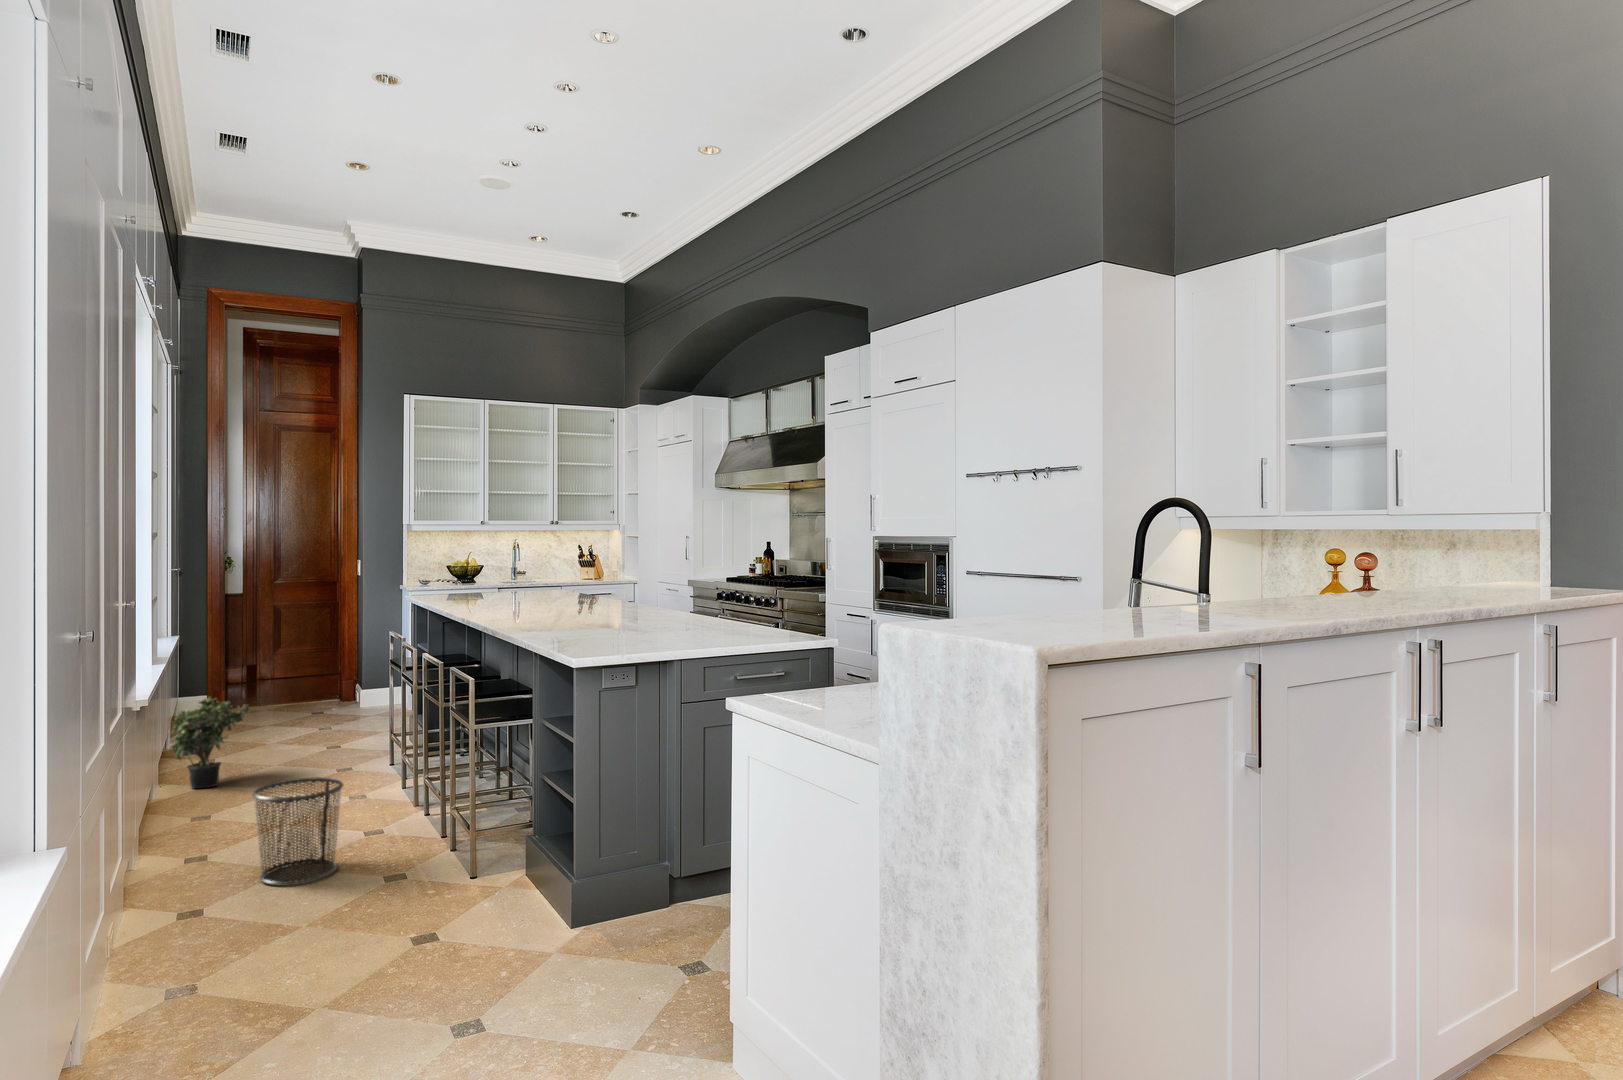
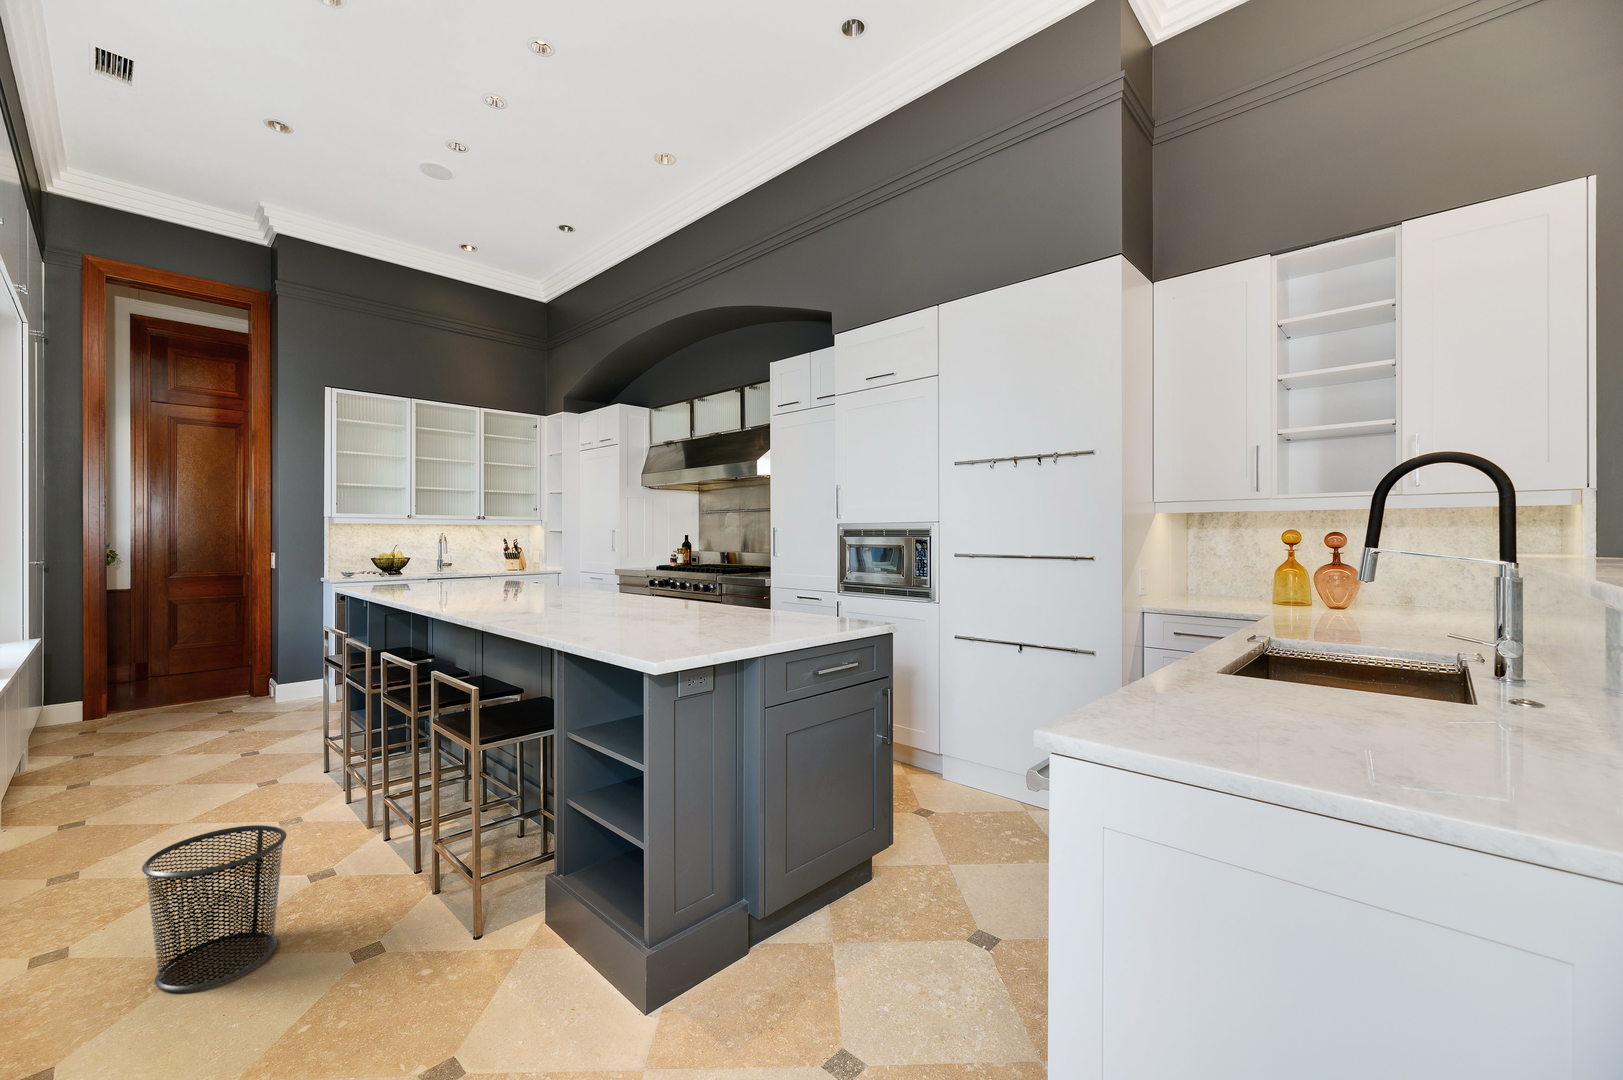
potted plant: present [171,697,250,789] -> none [14,714,139,829]

